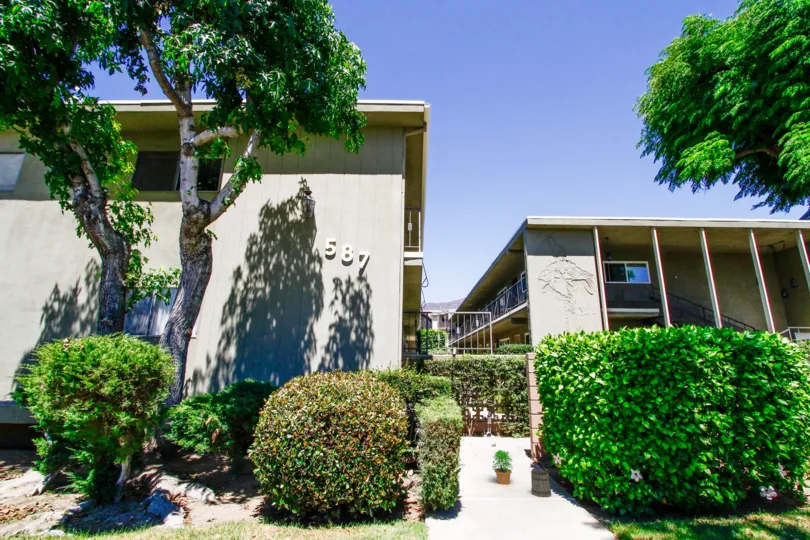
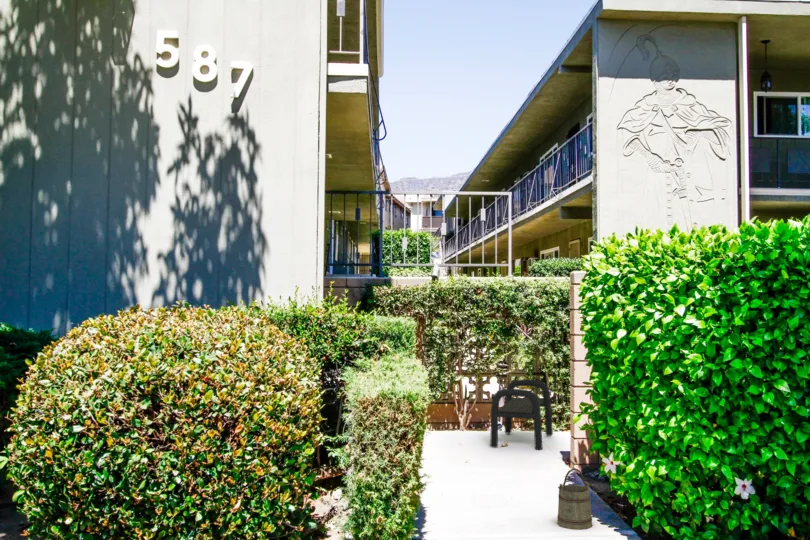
bench: none [486,408,519,448] -> present [490,379,553,450]
potted plant: present [492,450,512,484] -> none [489,450,531,511]

